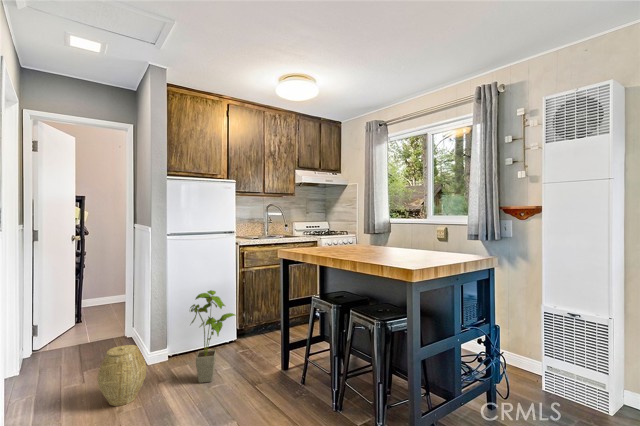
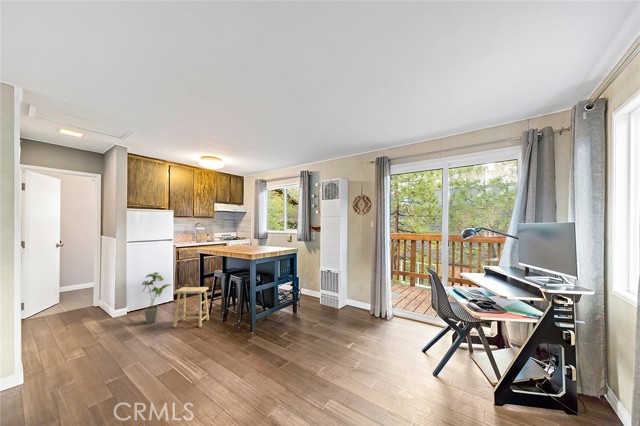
footstool: none [242,322,304,408] -> present [173,287,209,327]
woven basket: present [97,345,146,406] -> none [78,306,112,341]

